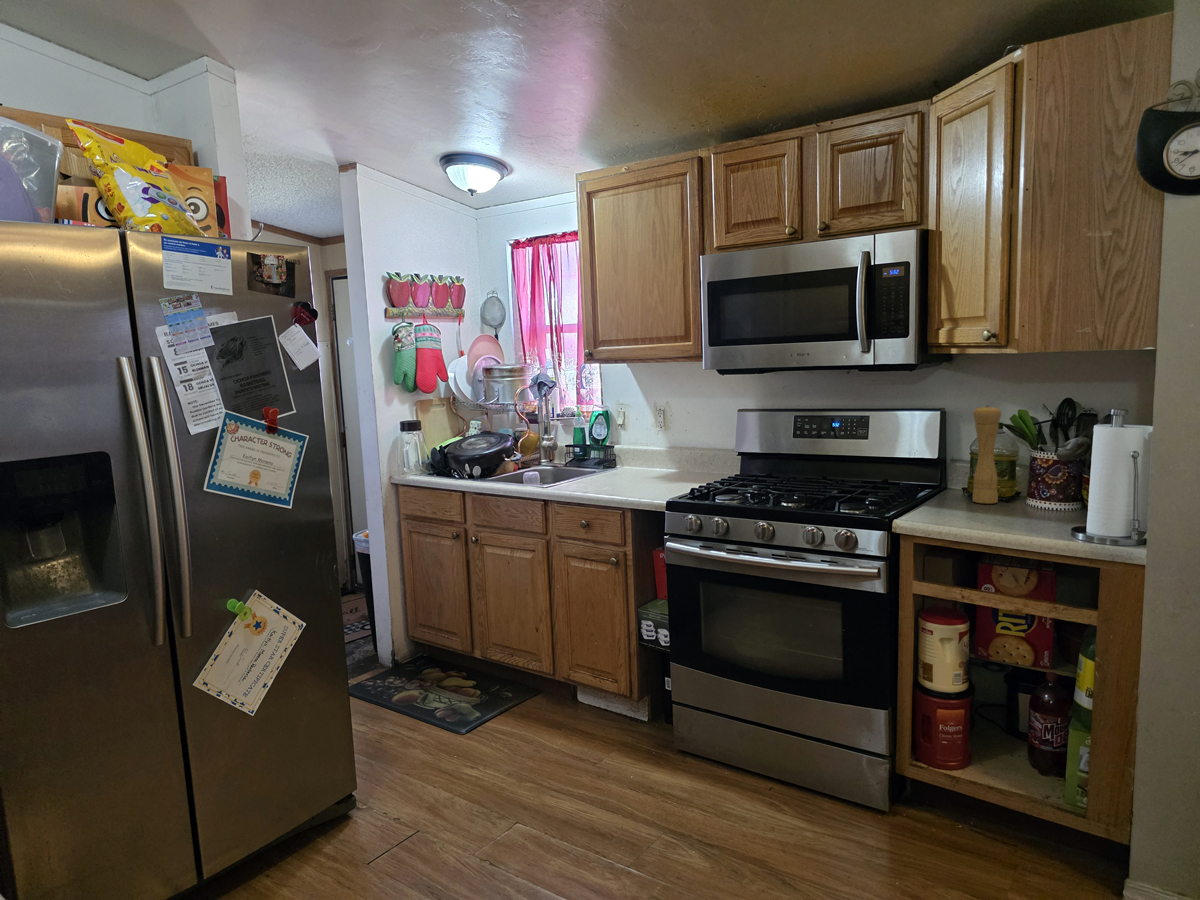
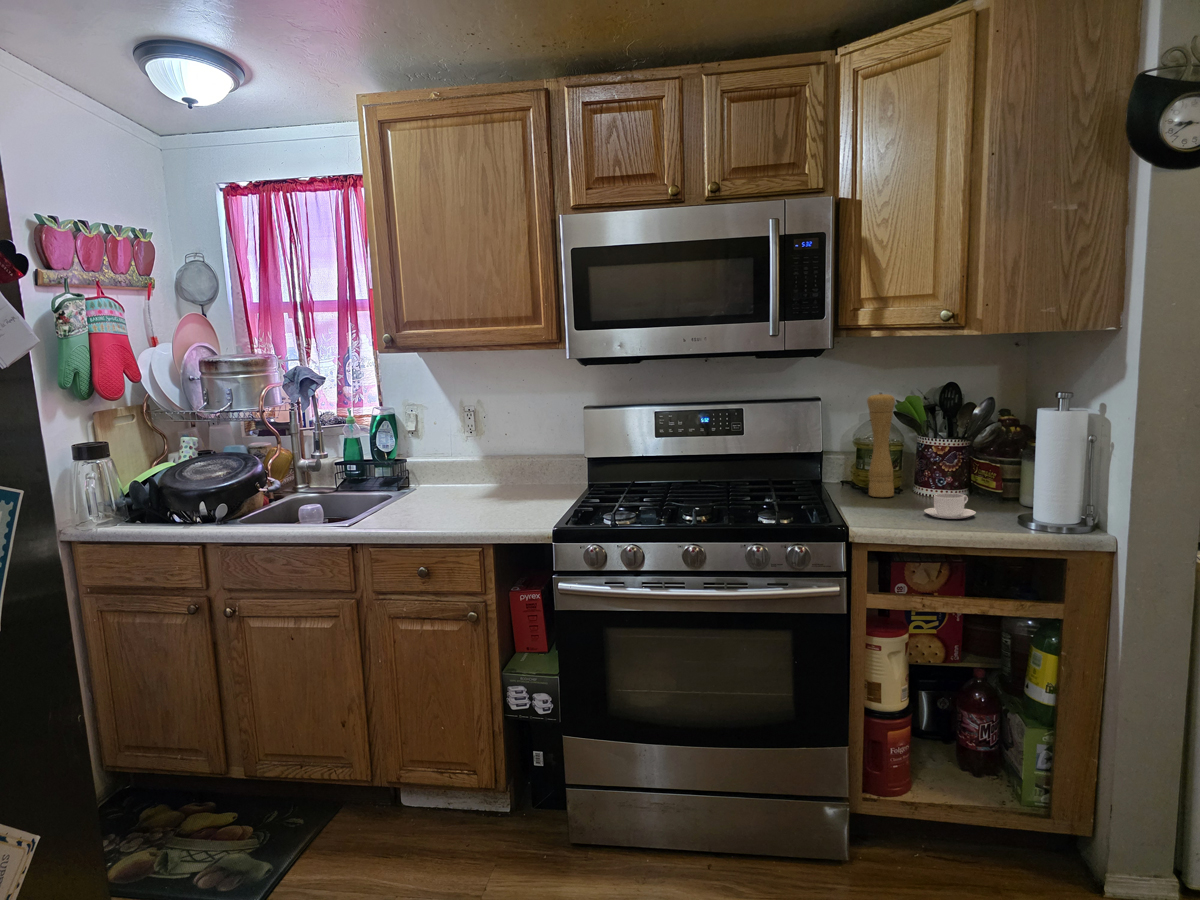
coffee cup: none [991,502,1043,527] -> present [924,493,976,519]

